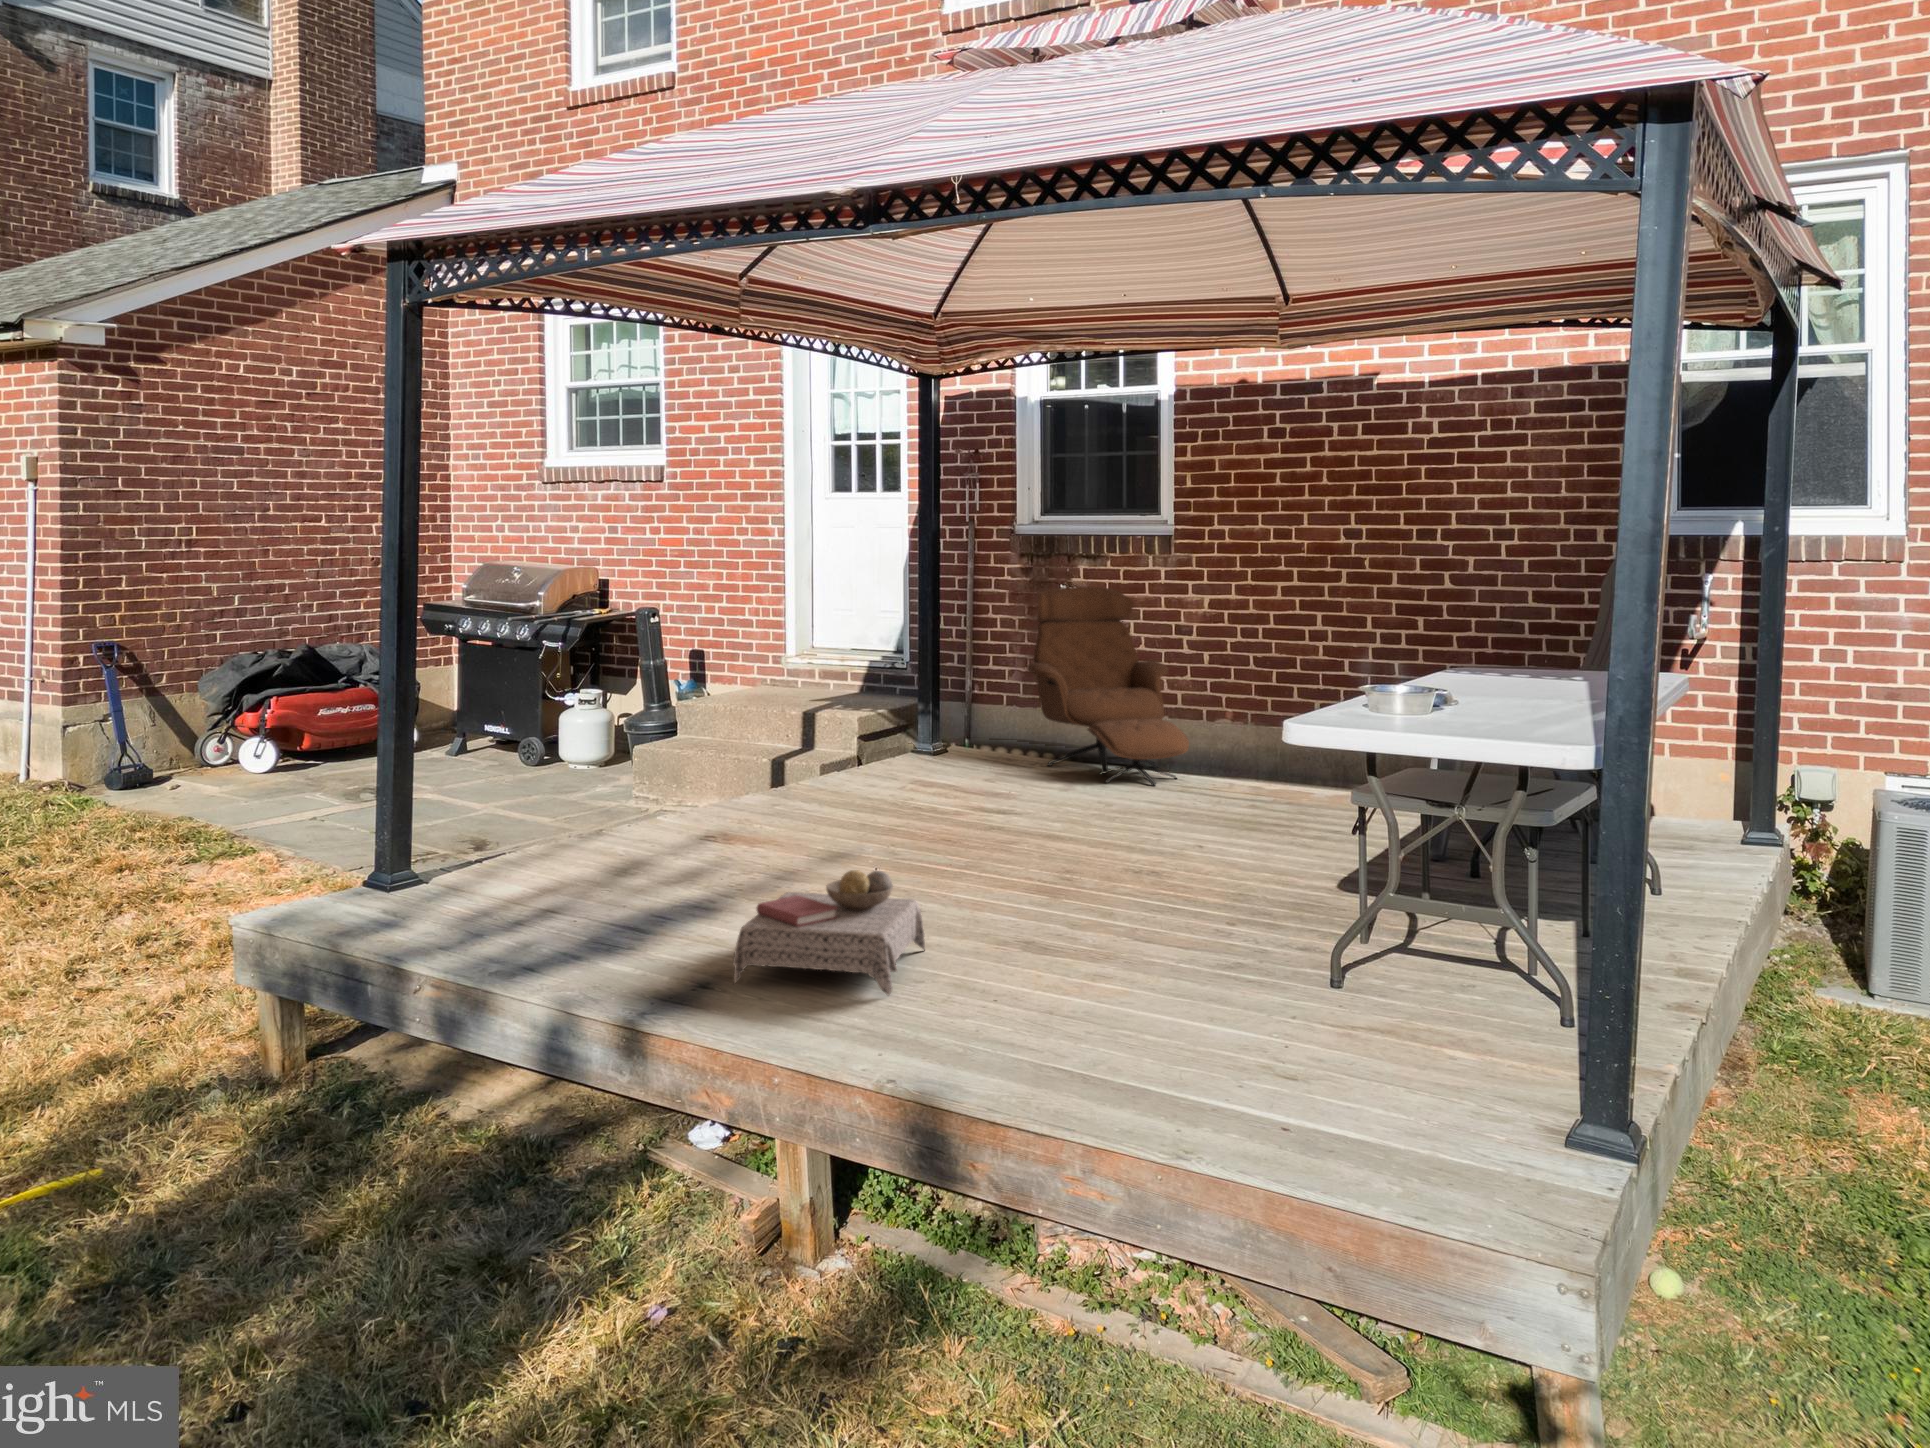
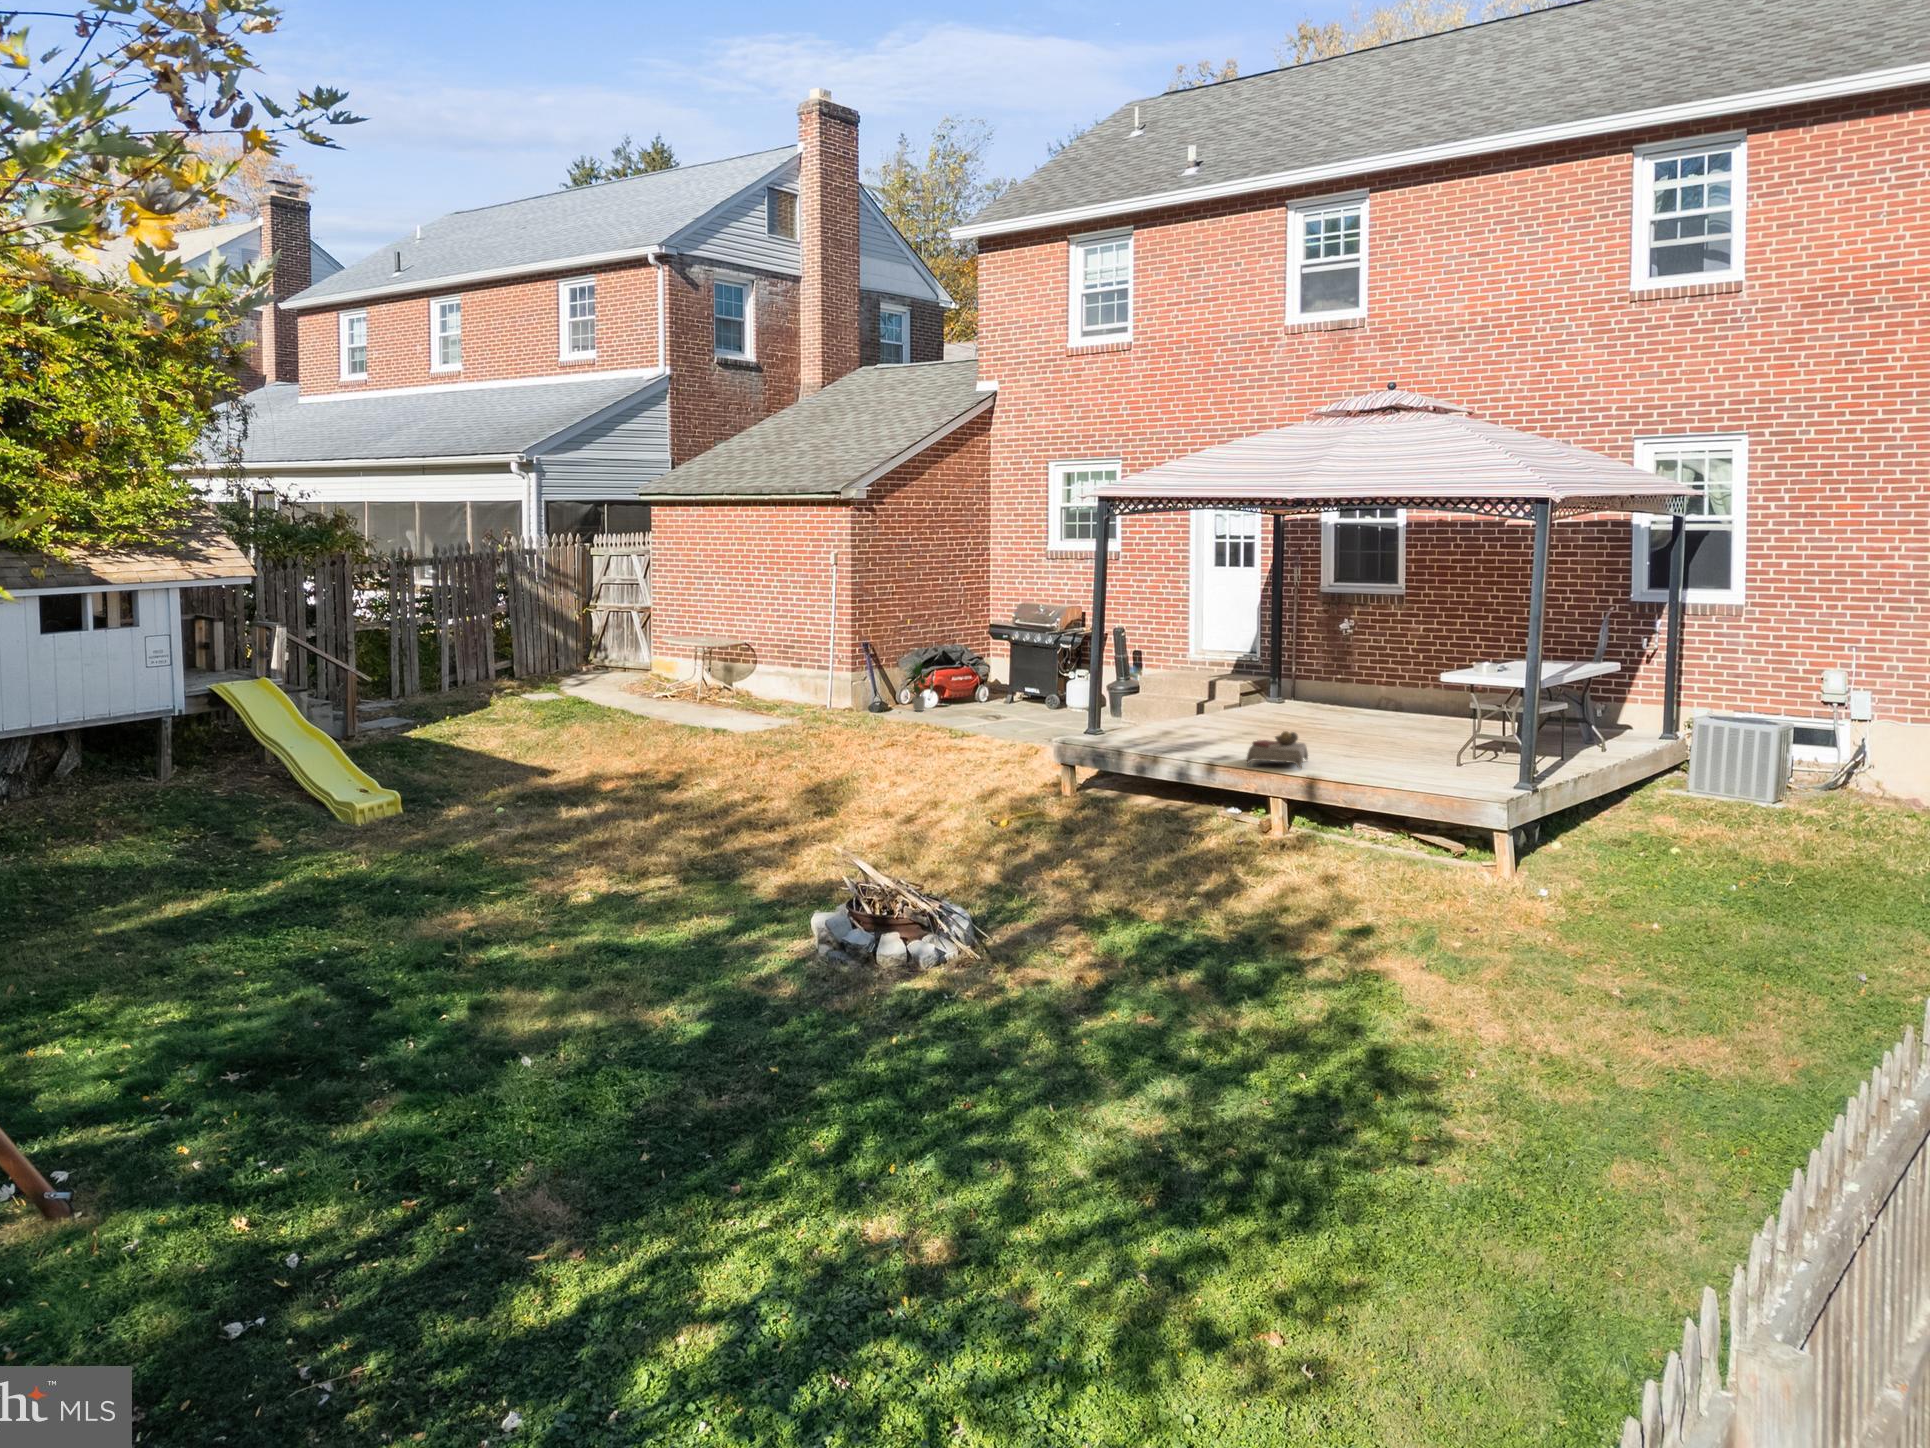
lounge chair: present [1028,587,1189,785] -> none [1328,620,1409,715]
potted plant: none [195,670,273,780] -> present [910,661,930,711]

